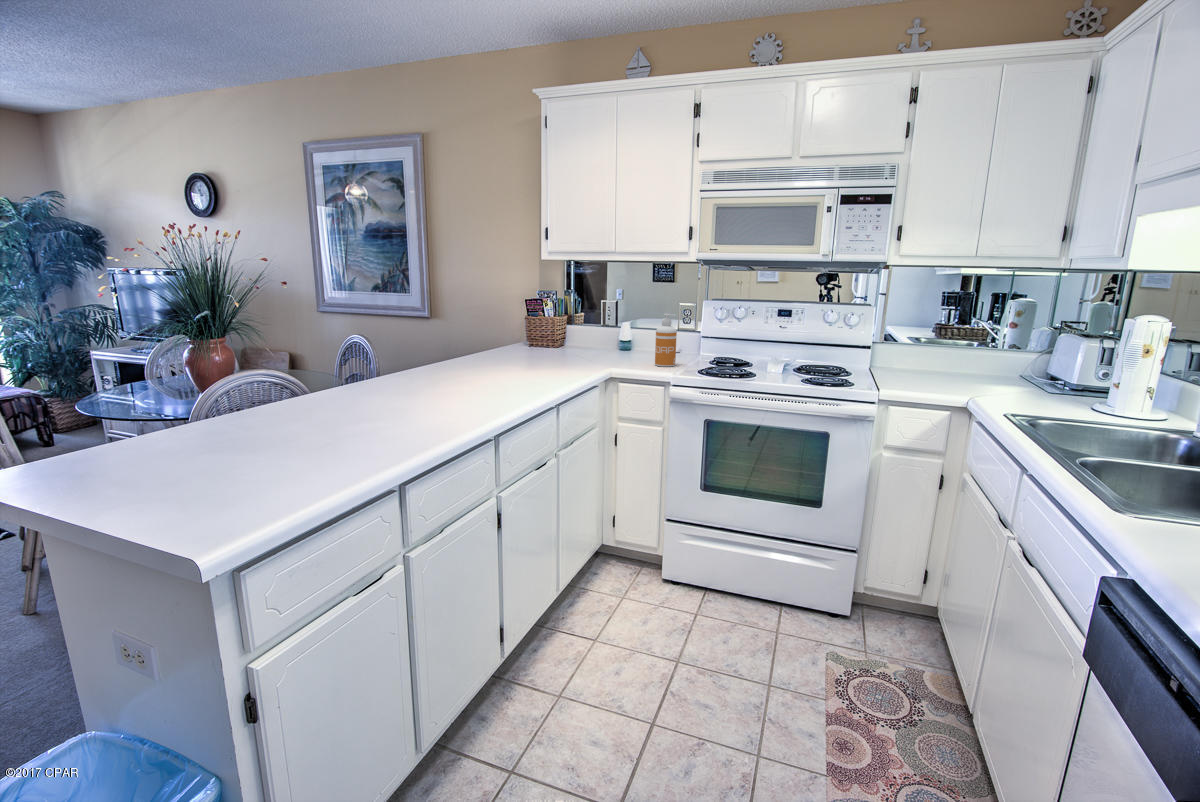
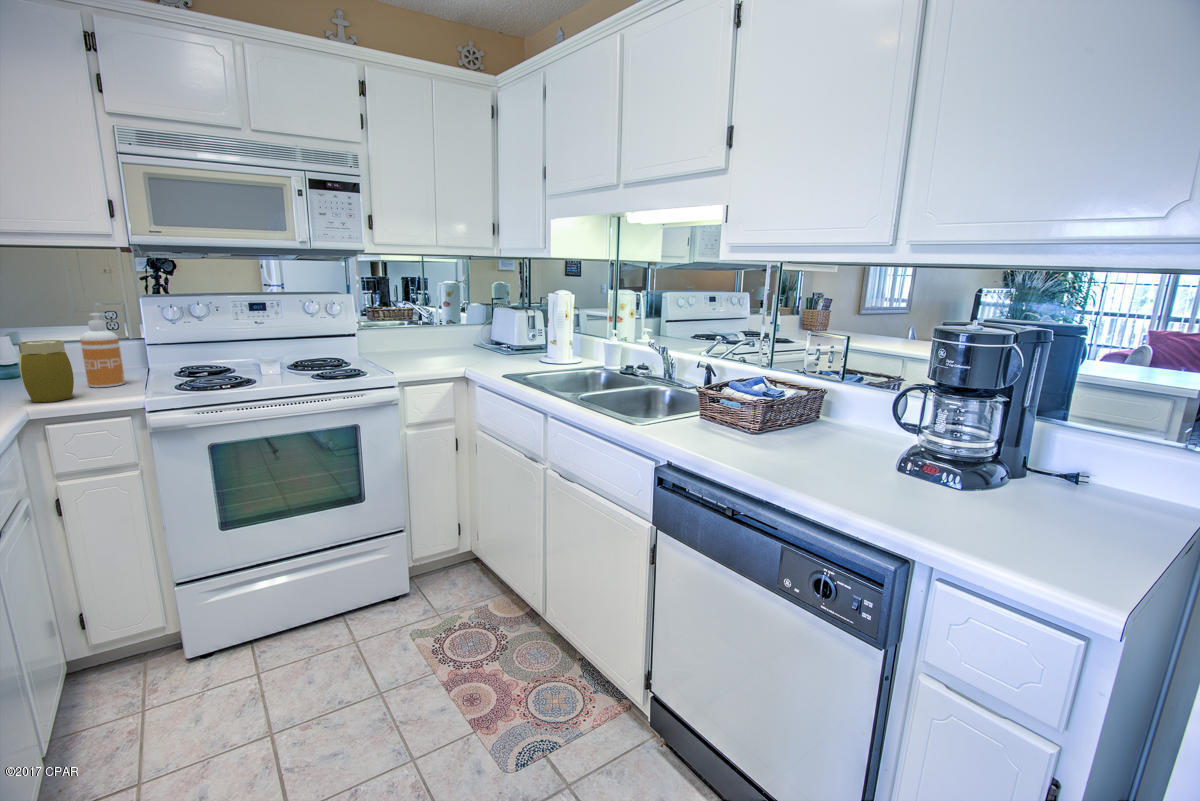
jar: none [616,330,642,371] -> present [18,340,74,402]

